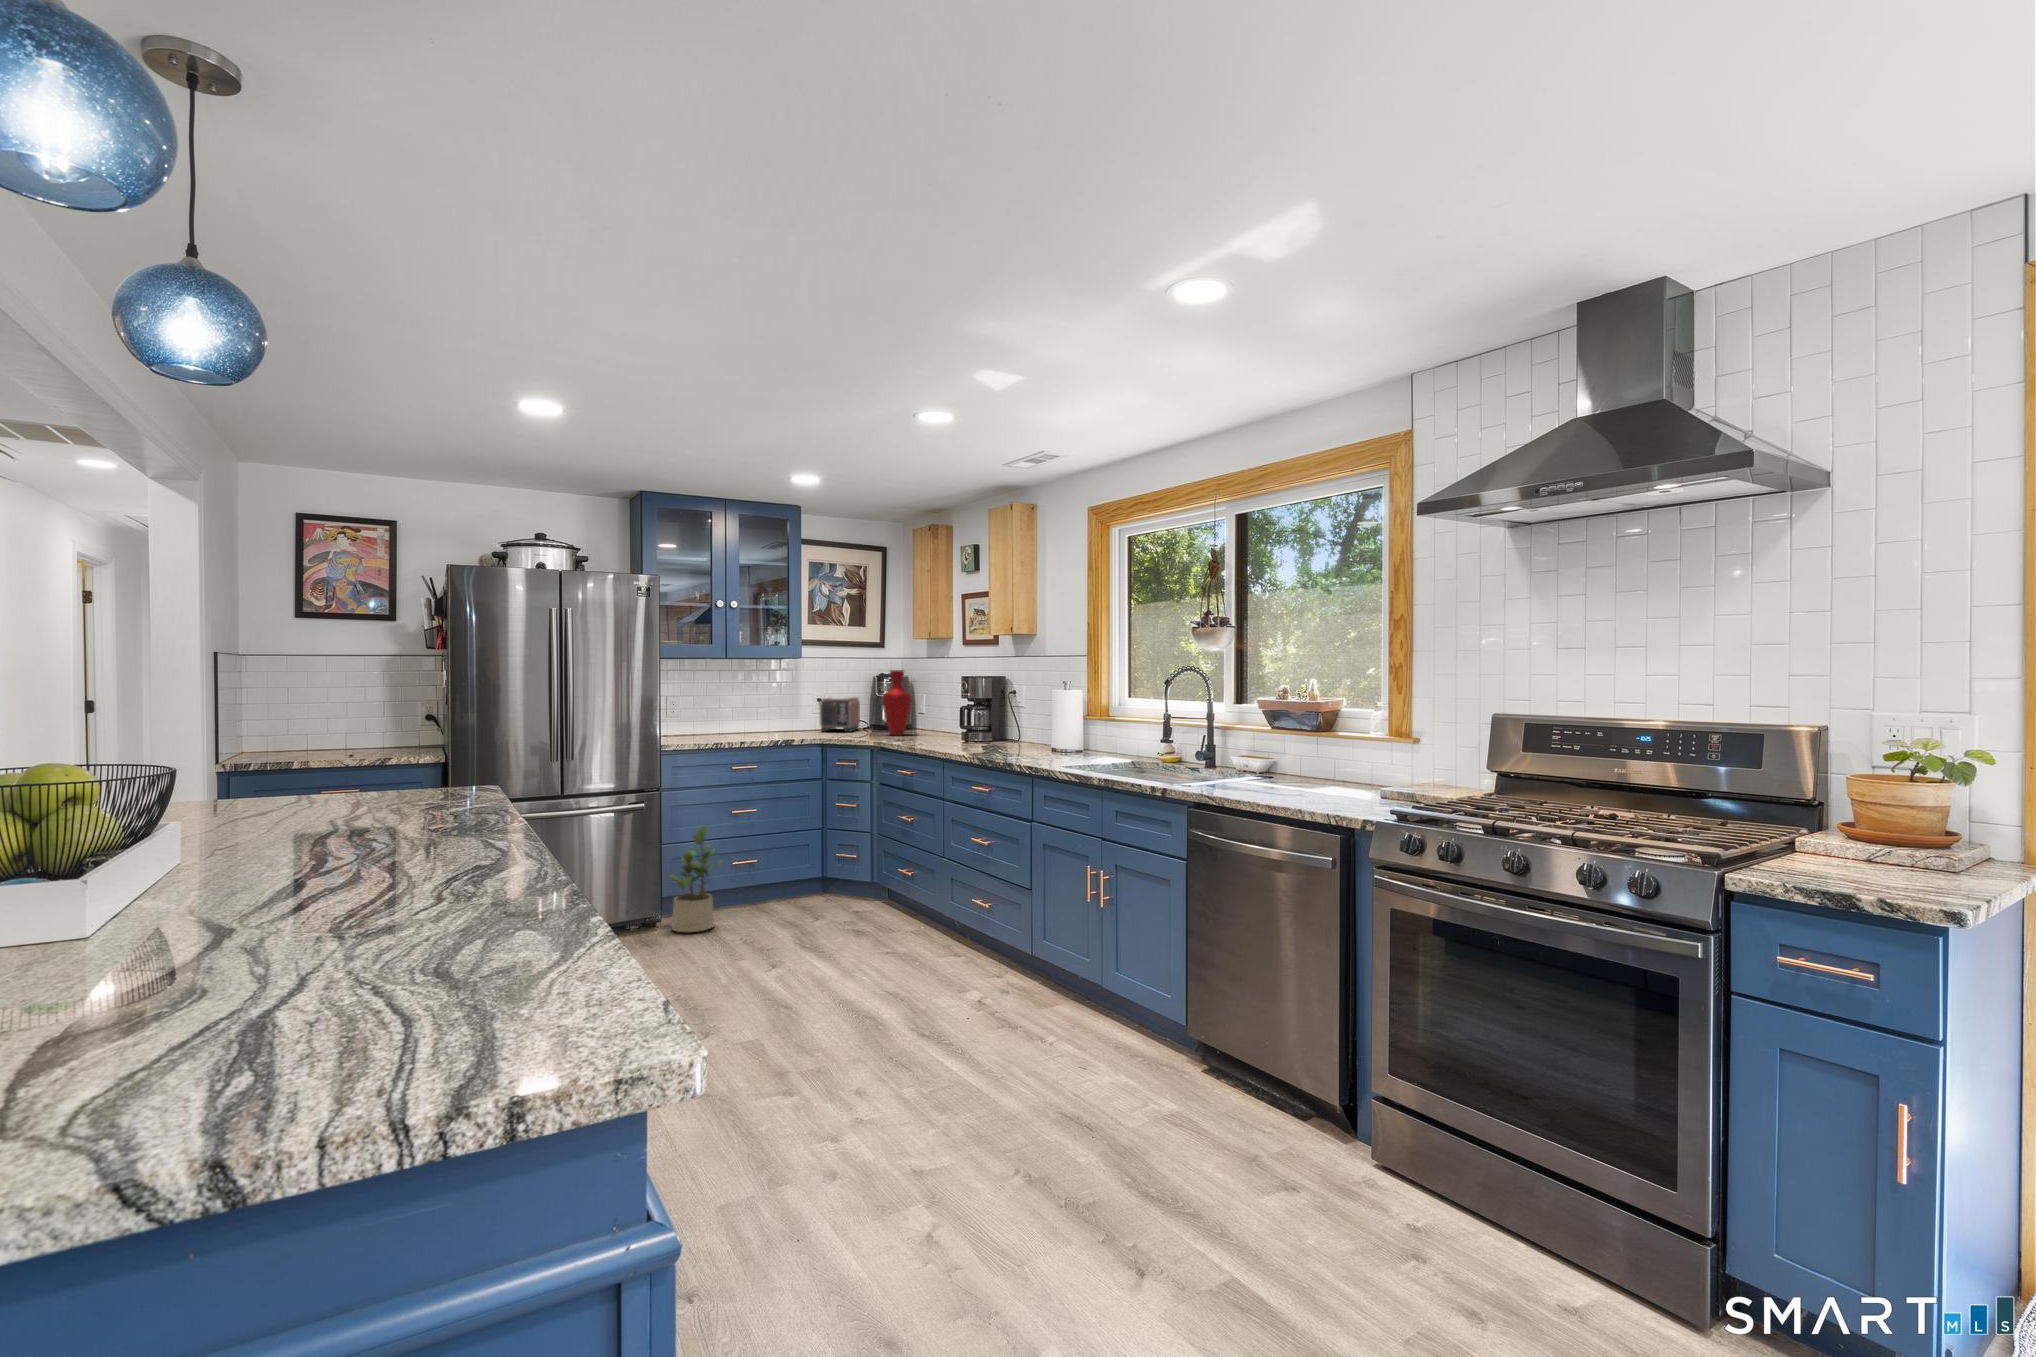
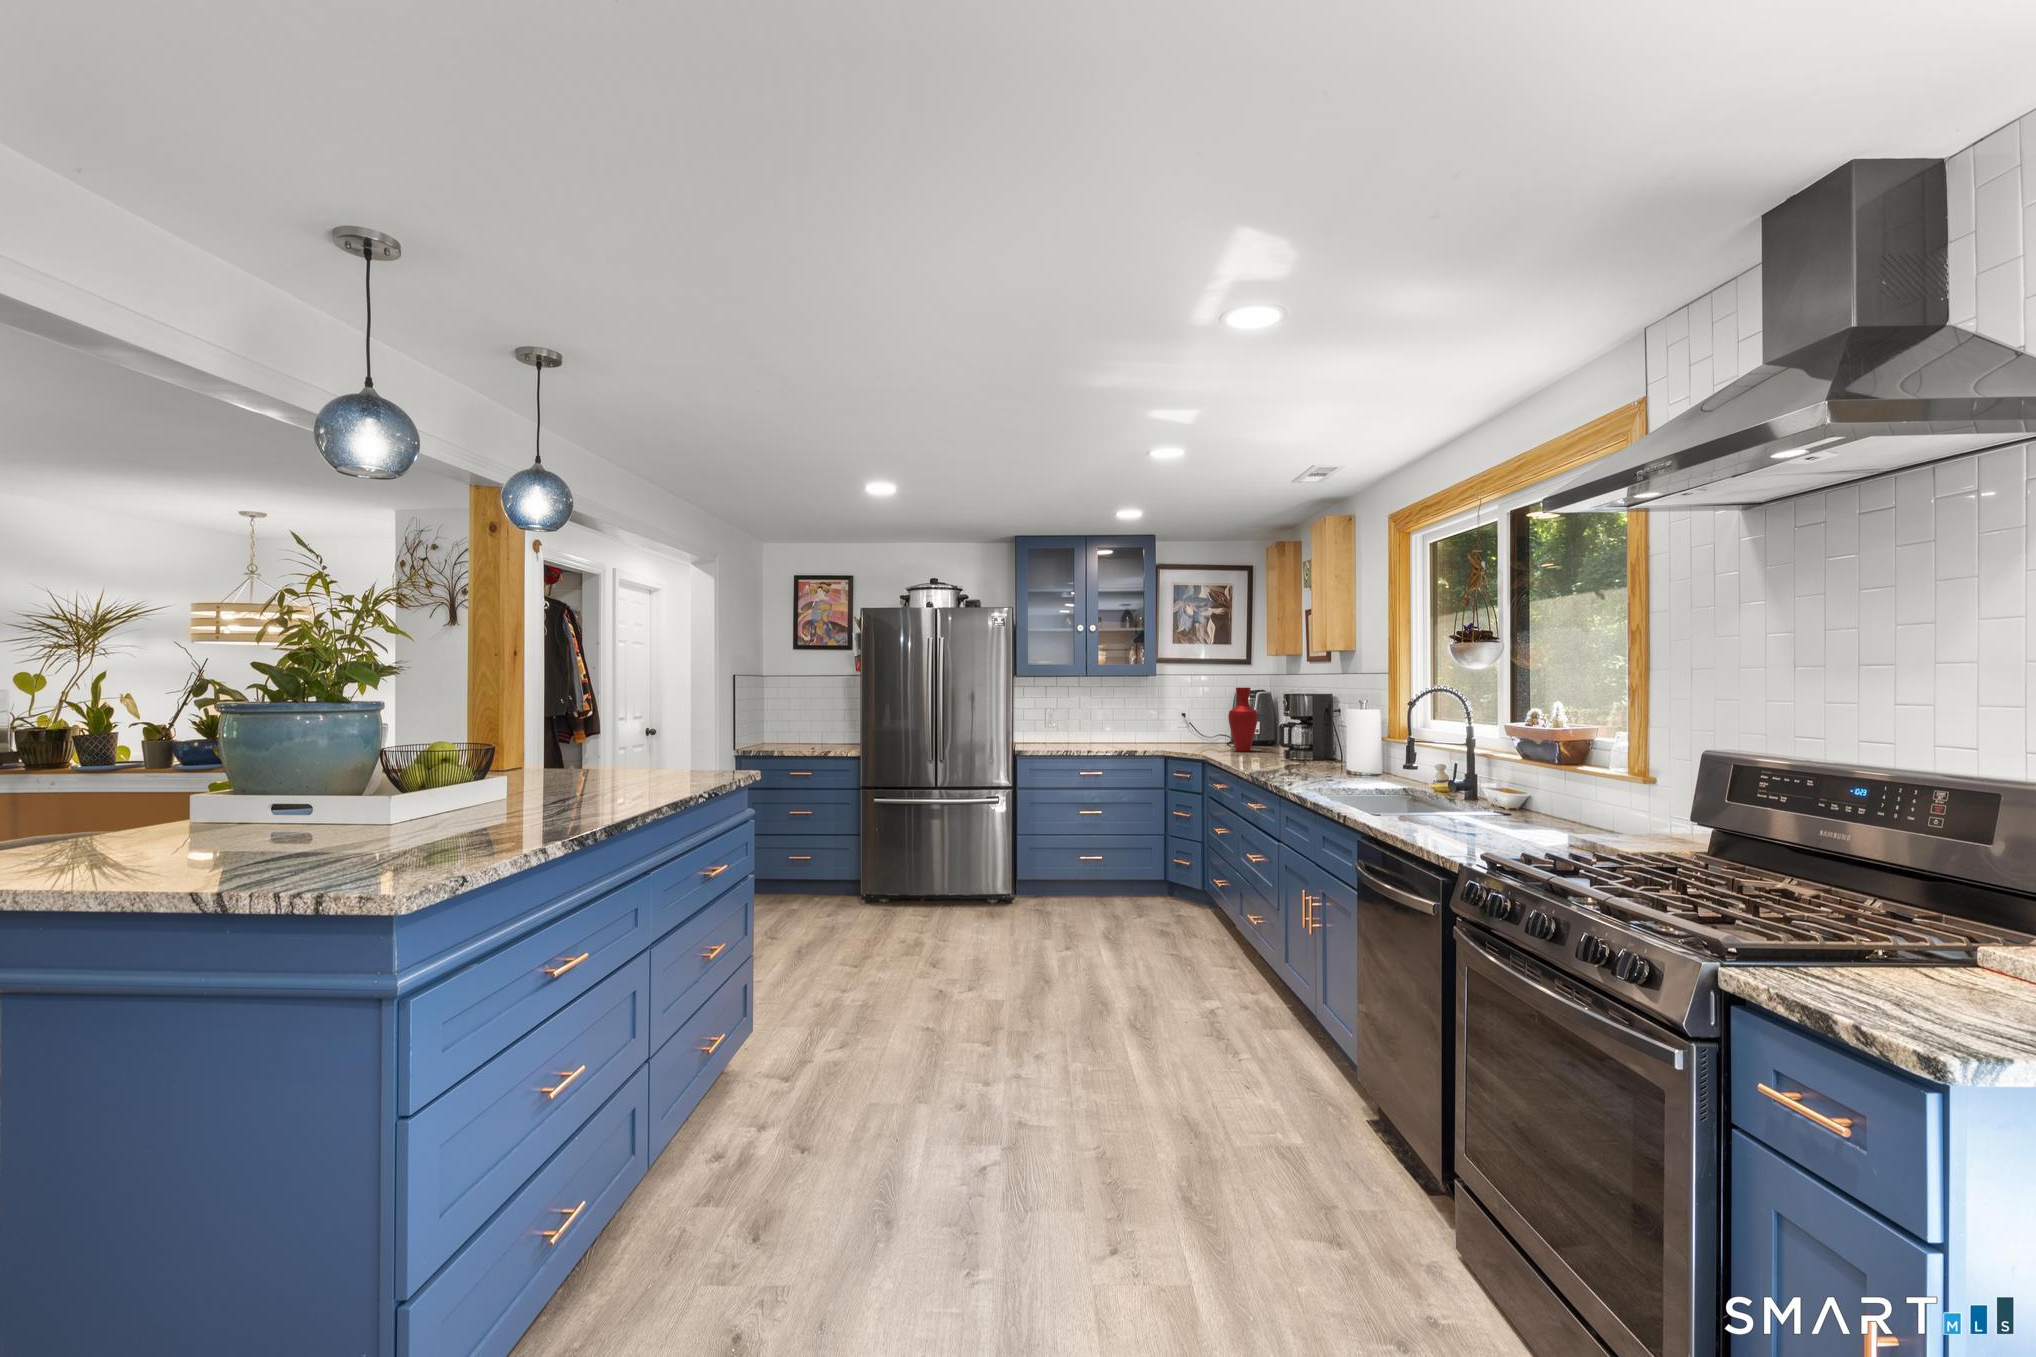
toaster: present [820,697,860,732] -> none [1181,713,1226,747]
potted plant: present [669,825,722,932] -> none [1014,821,1059,913]

